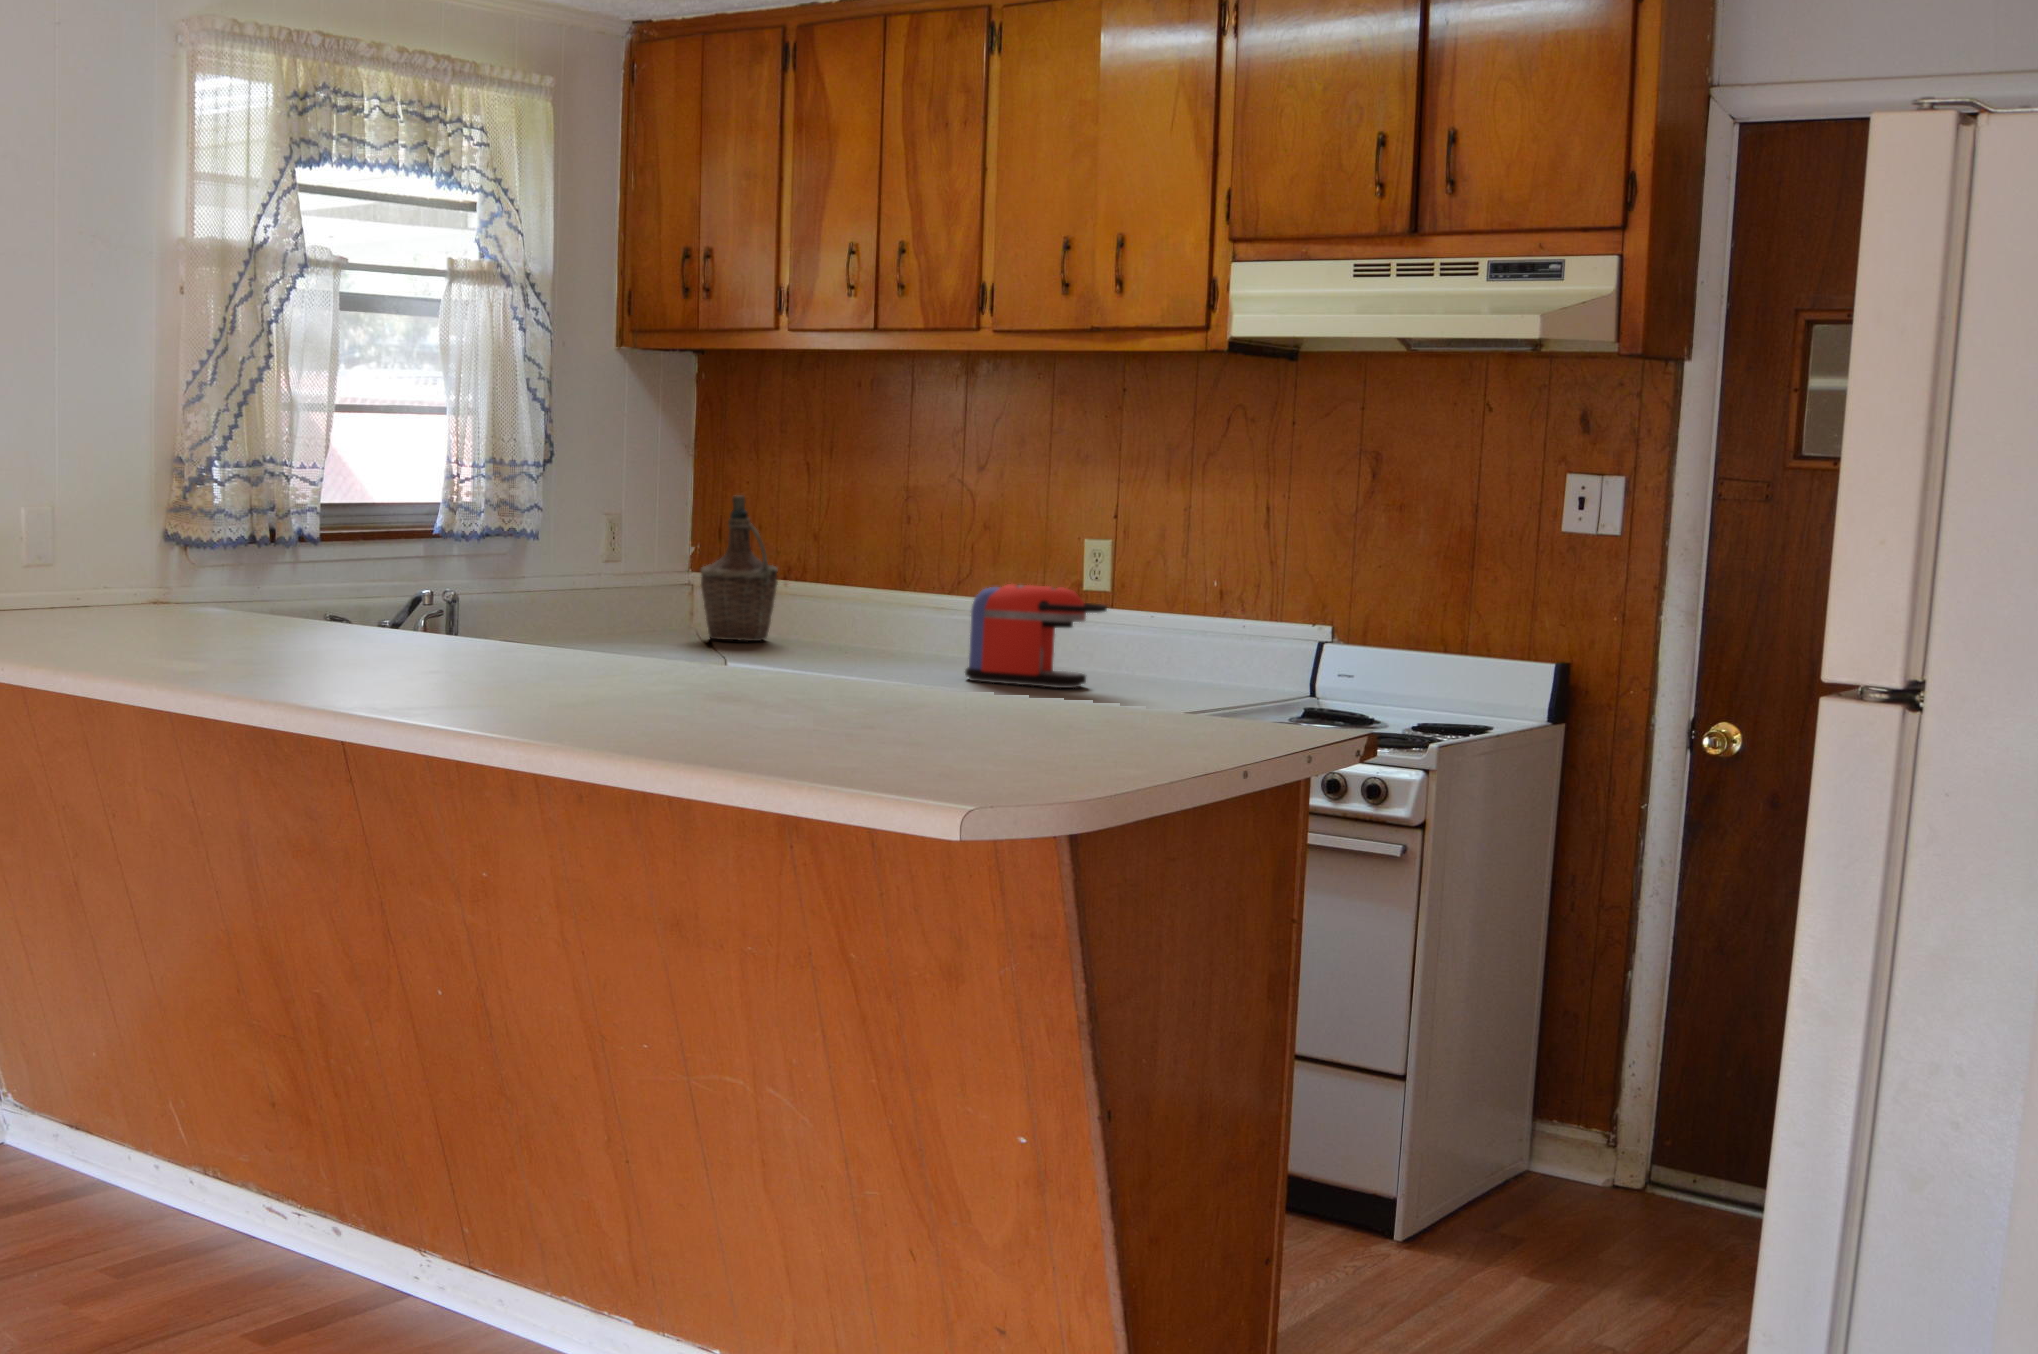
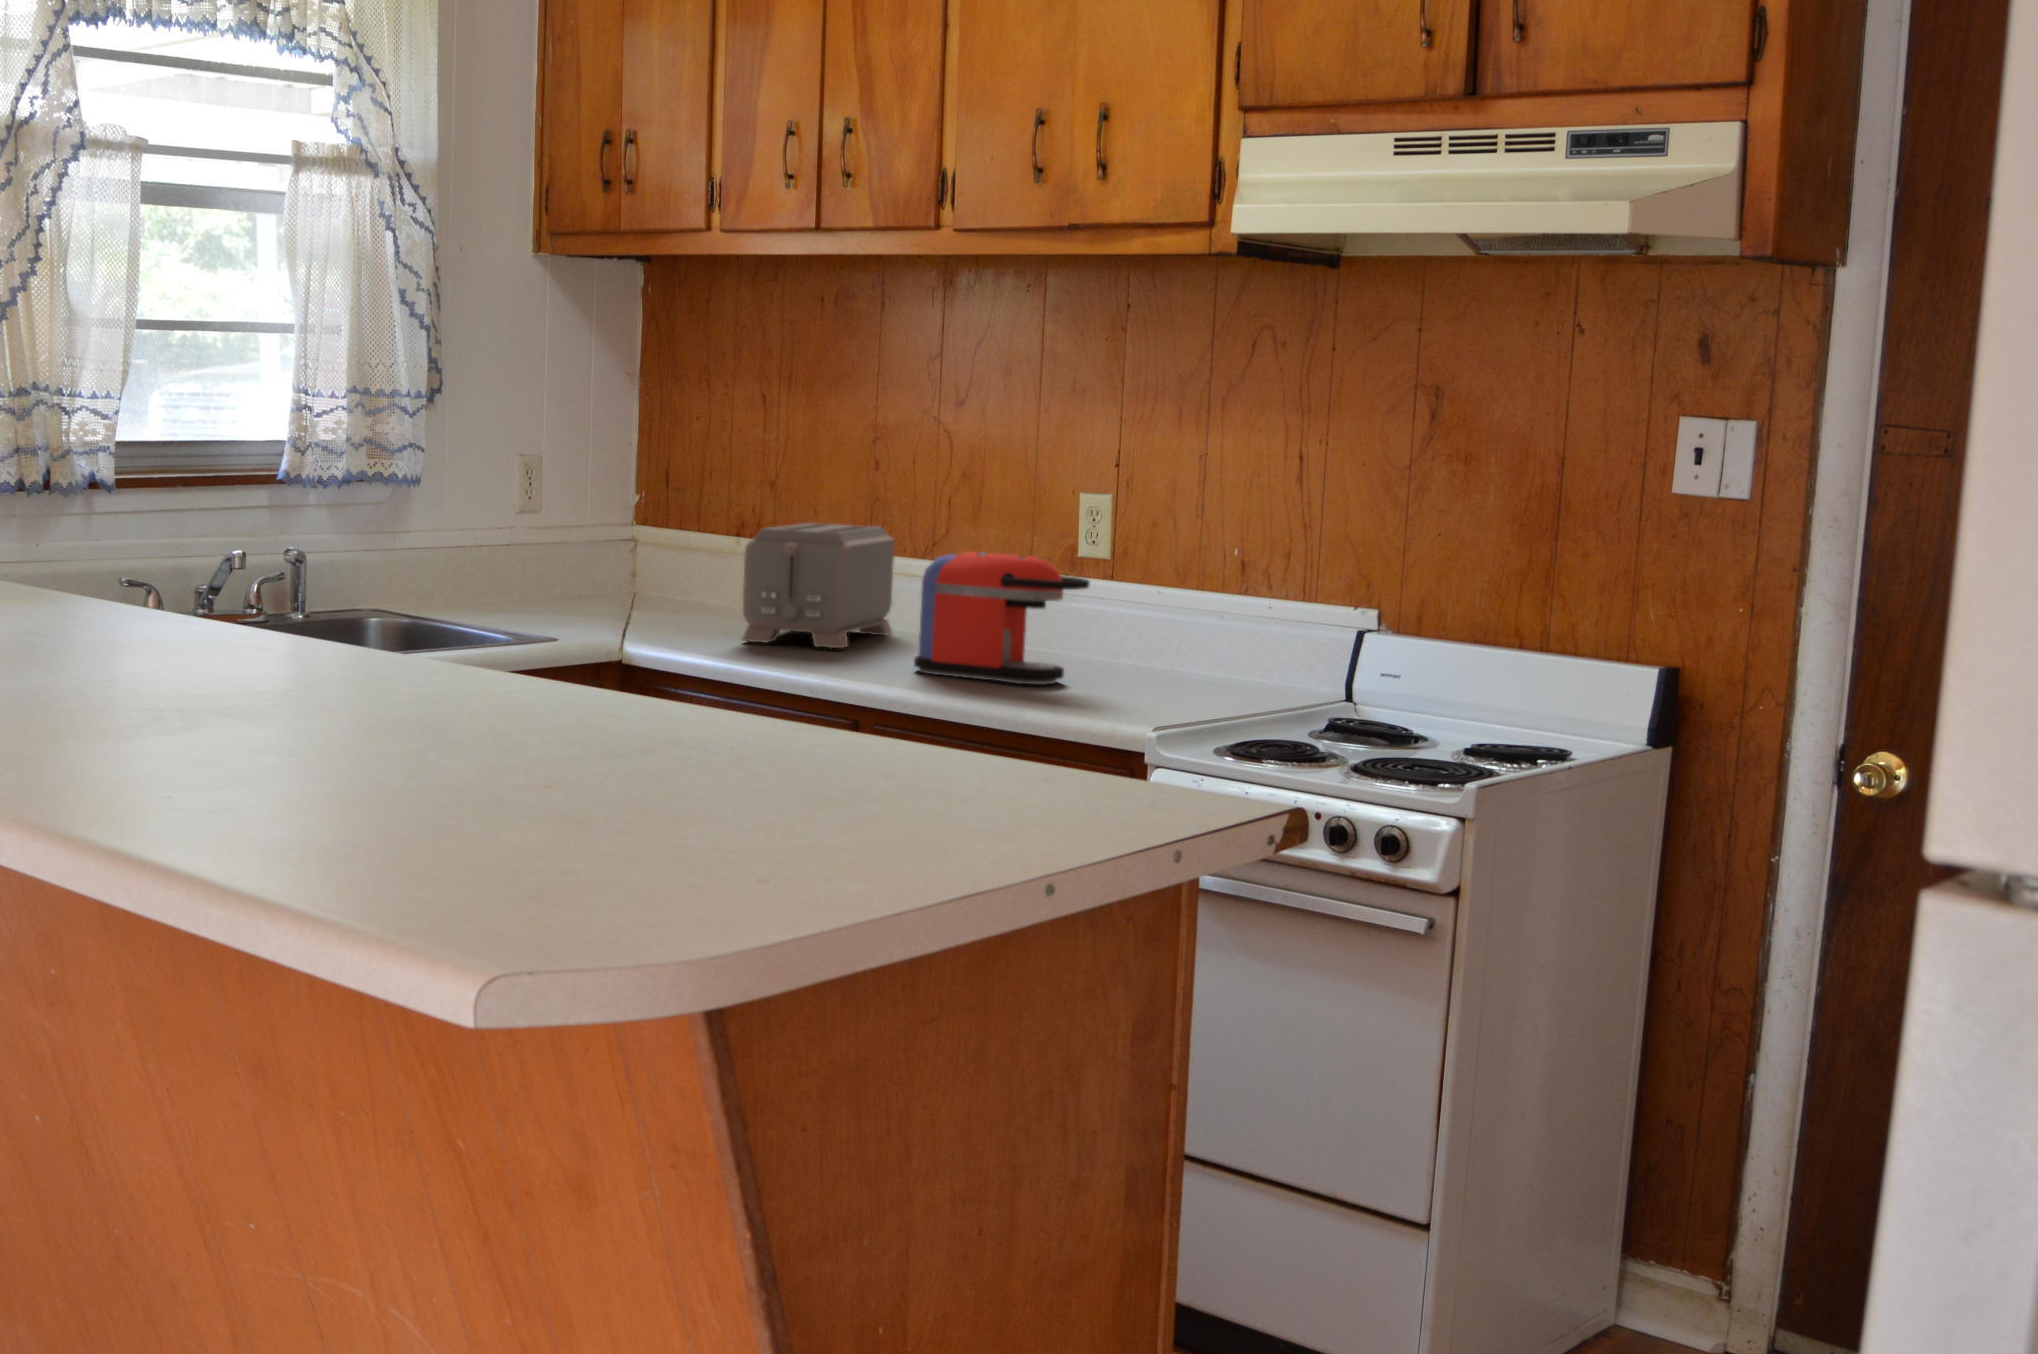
bottle: present [701,495,778,641] -> none [624,436,720,614]
toaster: none [814,565,928,664] -> present [742,523,894,648]

